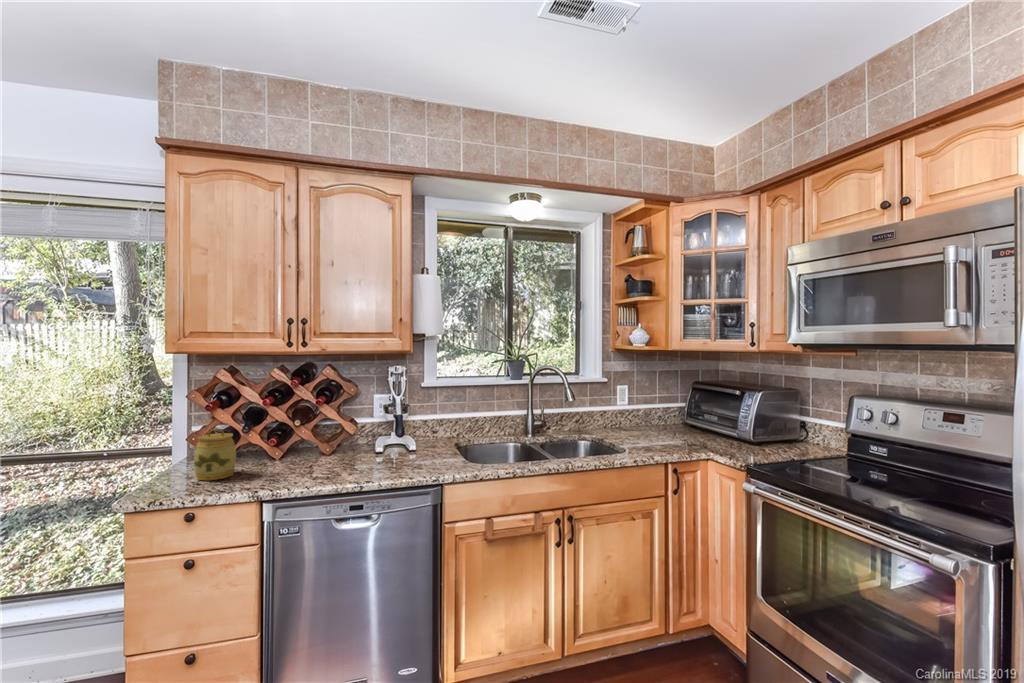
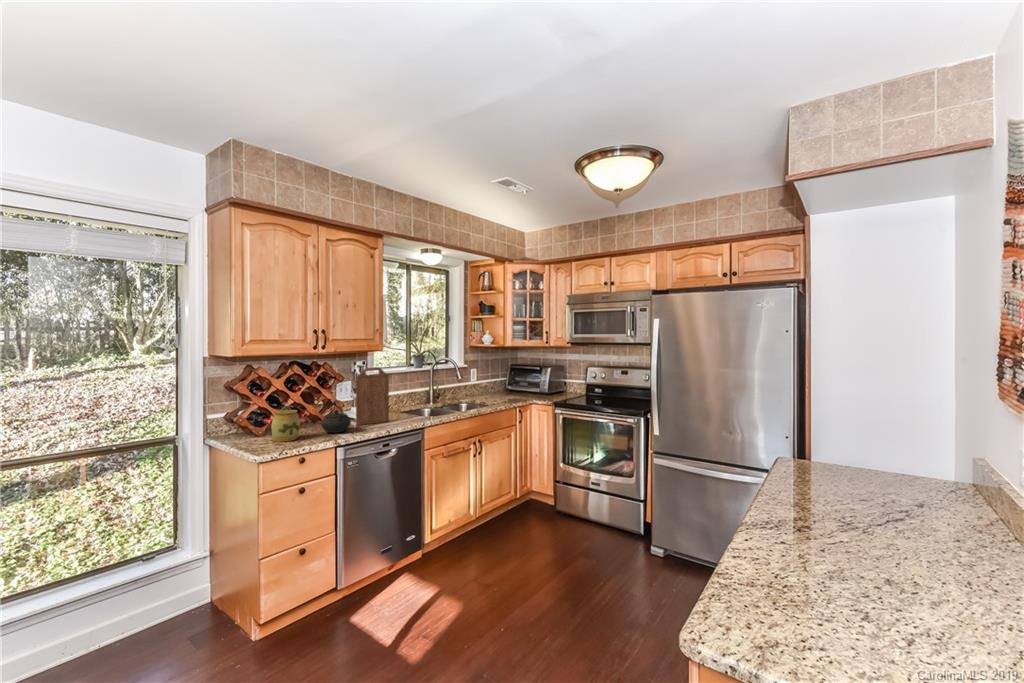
cutting board: none [339,377,390,466] -> present [356,367,389,425]
kettle: none [267,425,313,476] -> present [321,400,351,433]

